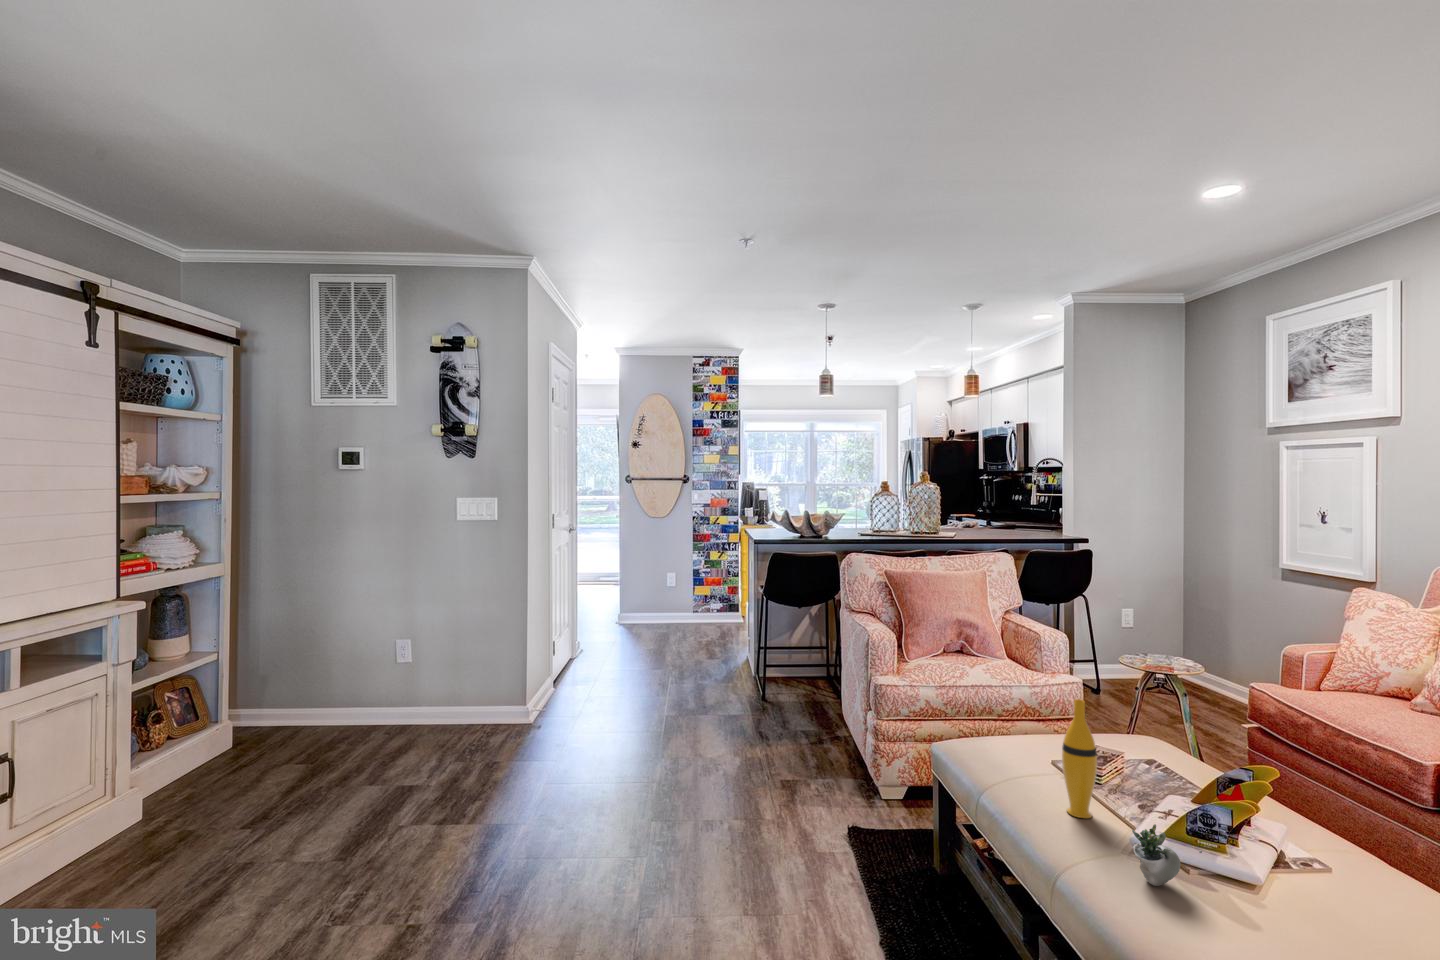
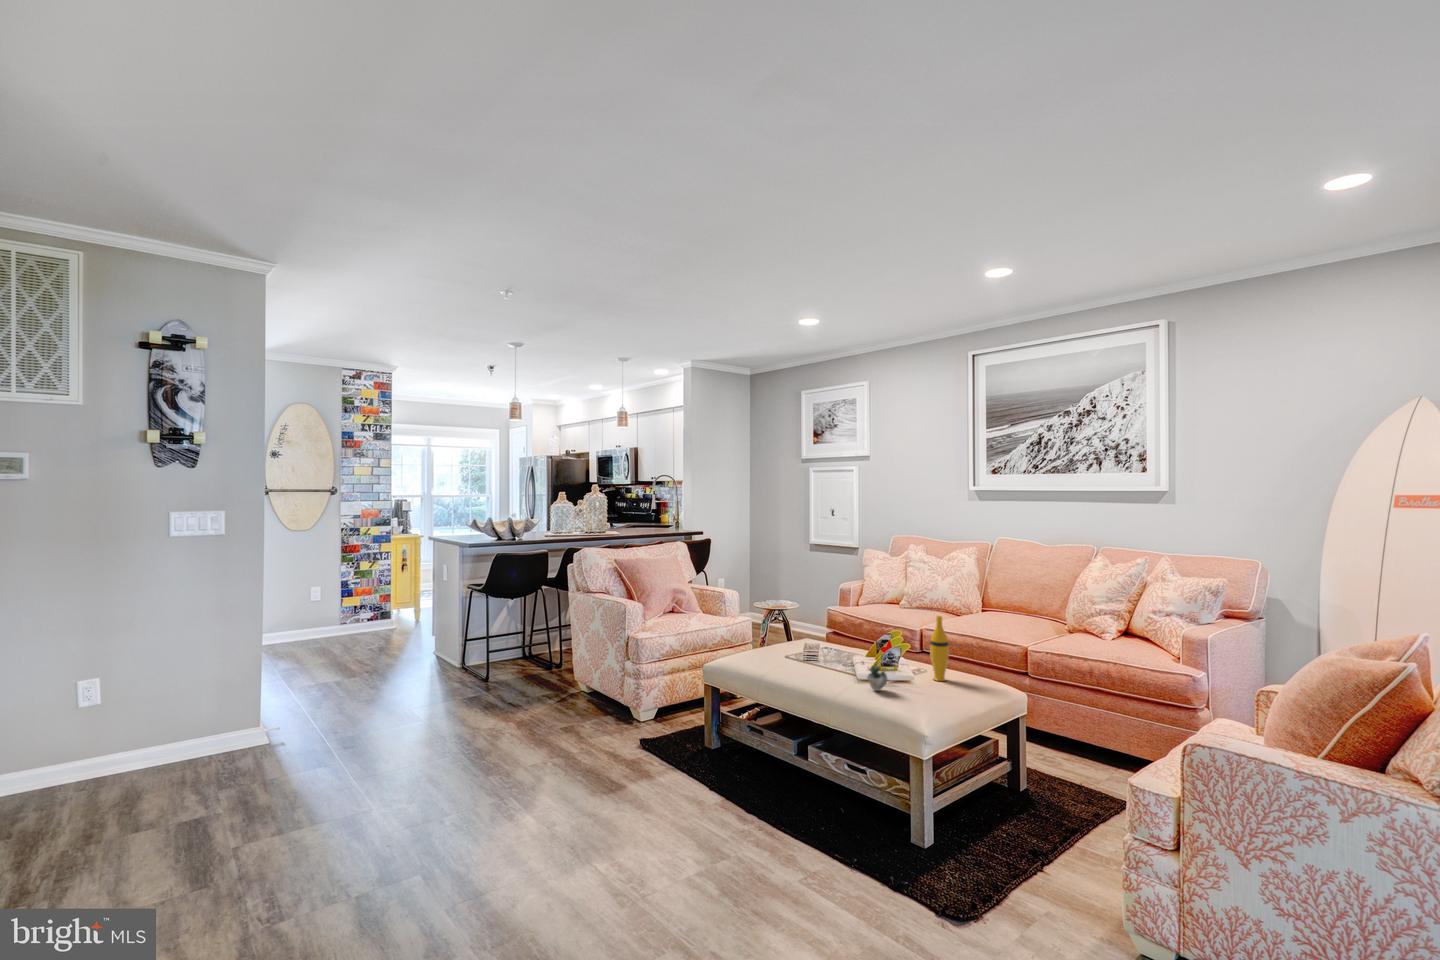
vase: present [1062,699,1097,818] -> present [930,616,949,681]

